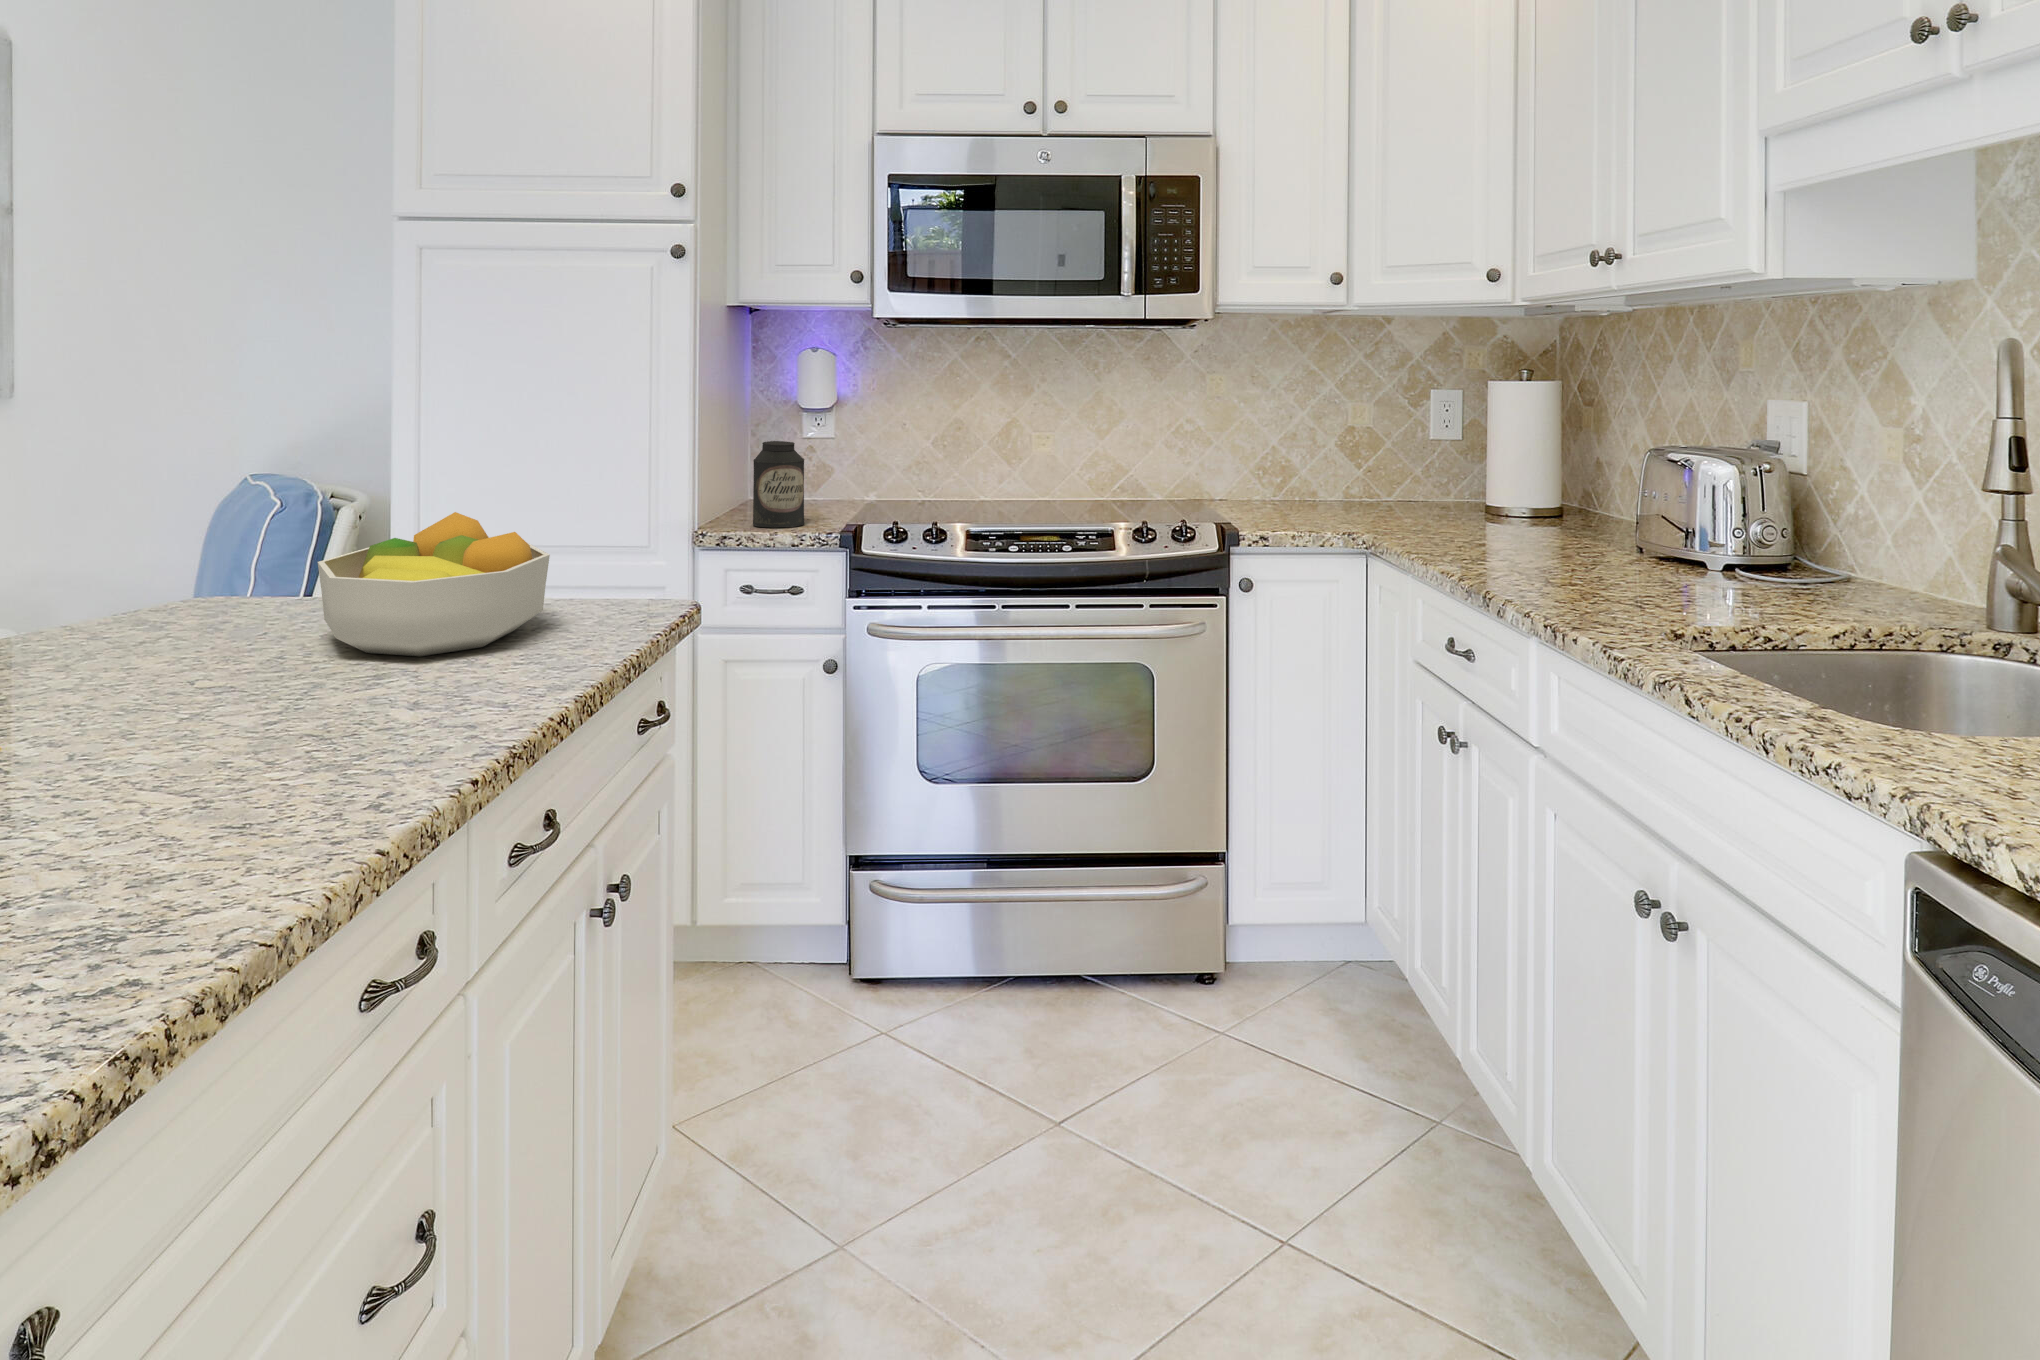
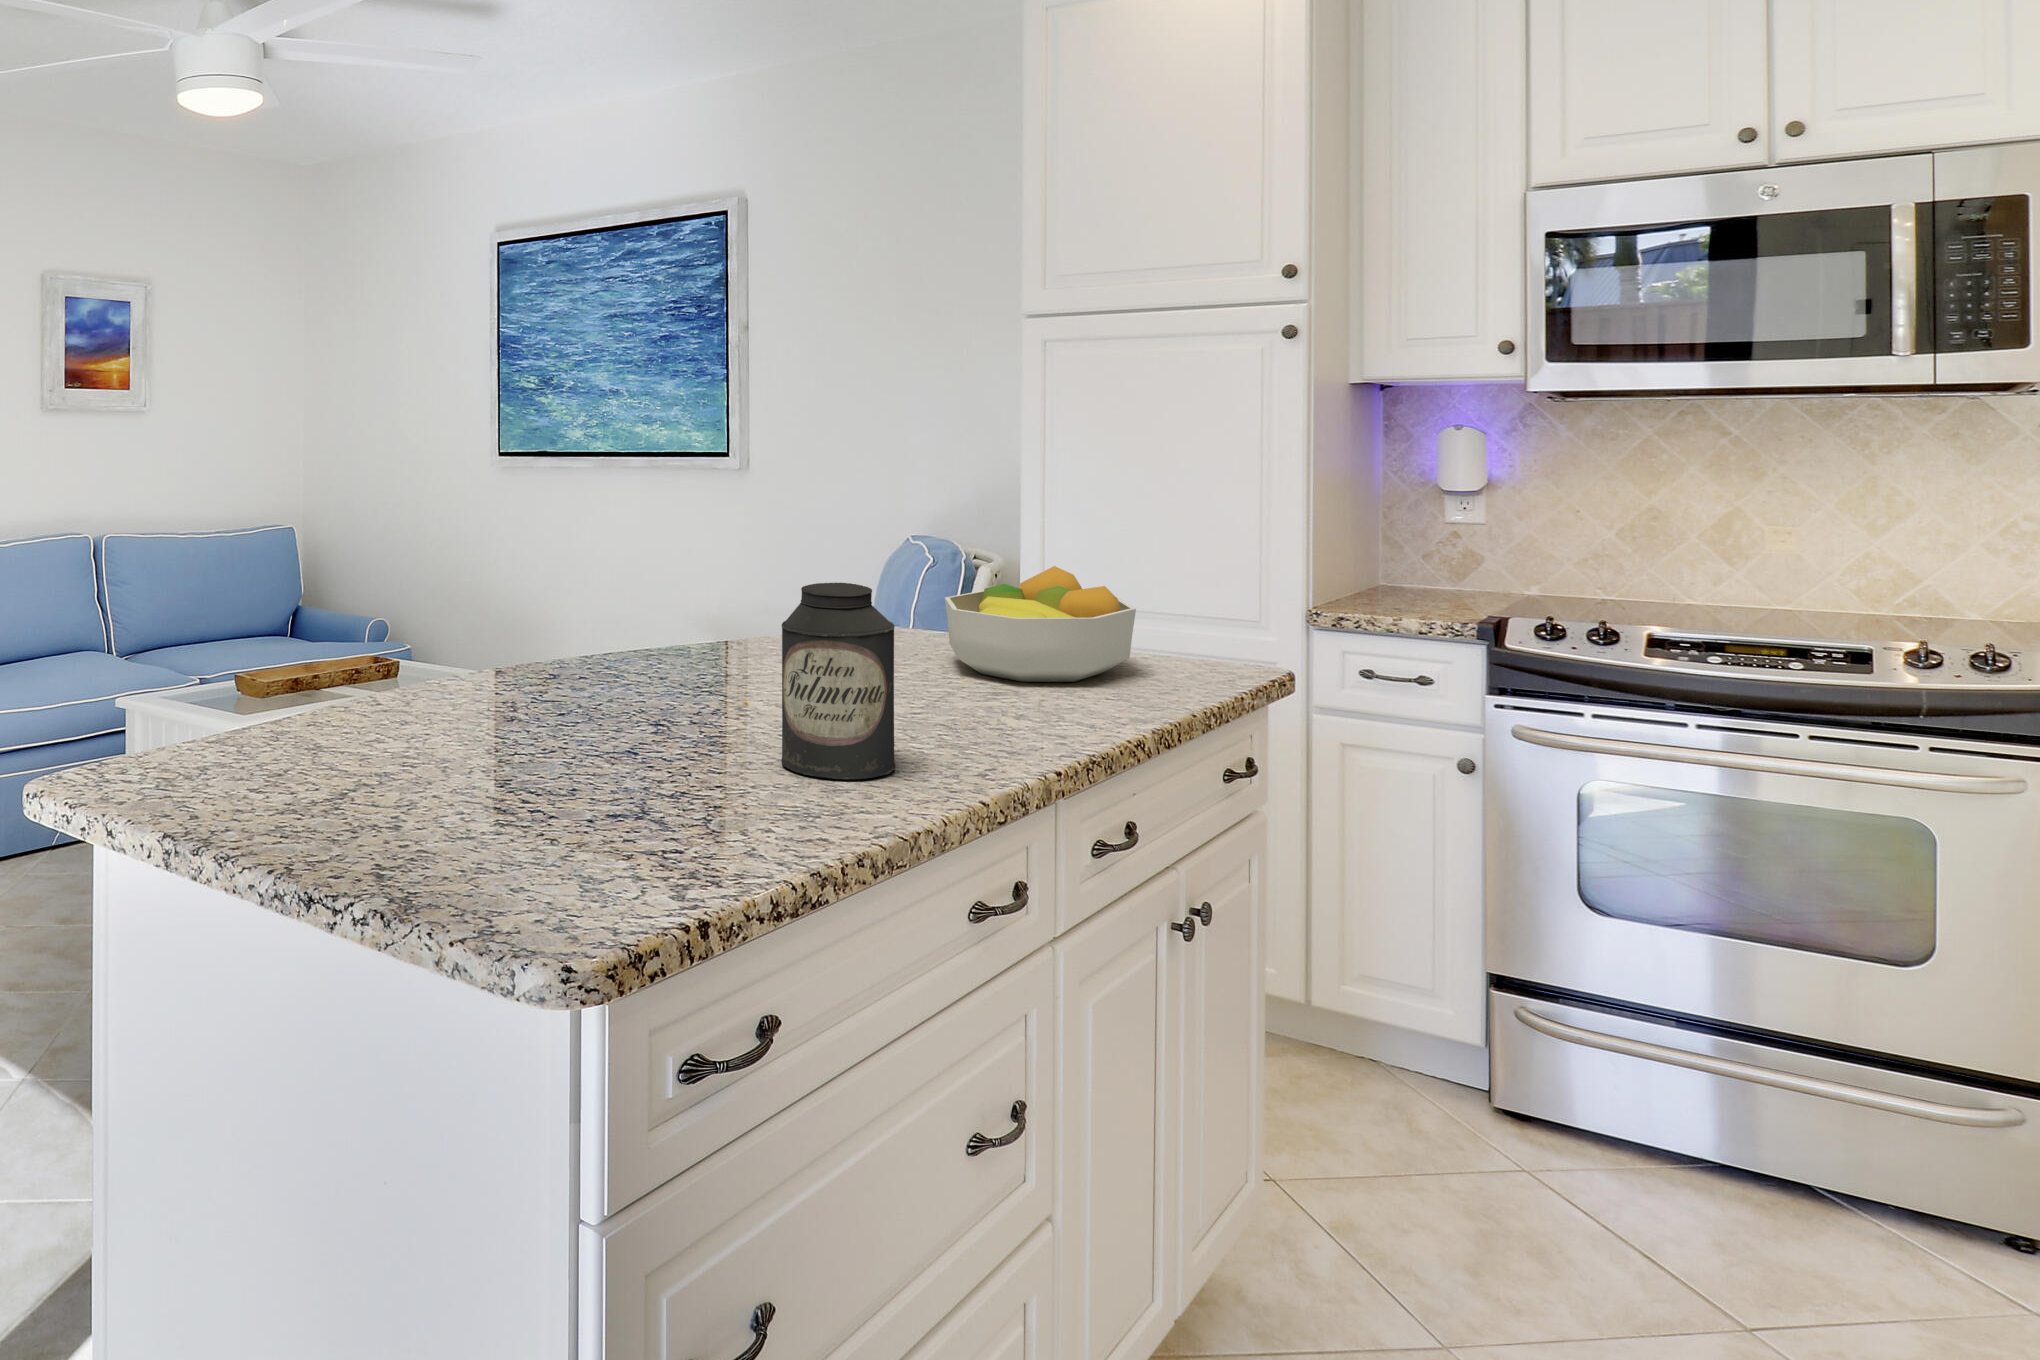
canister: present [753,441,804,528] -> present [781,583,895,780]

